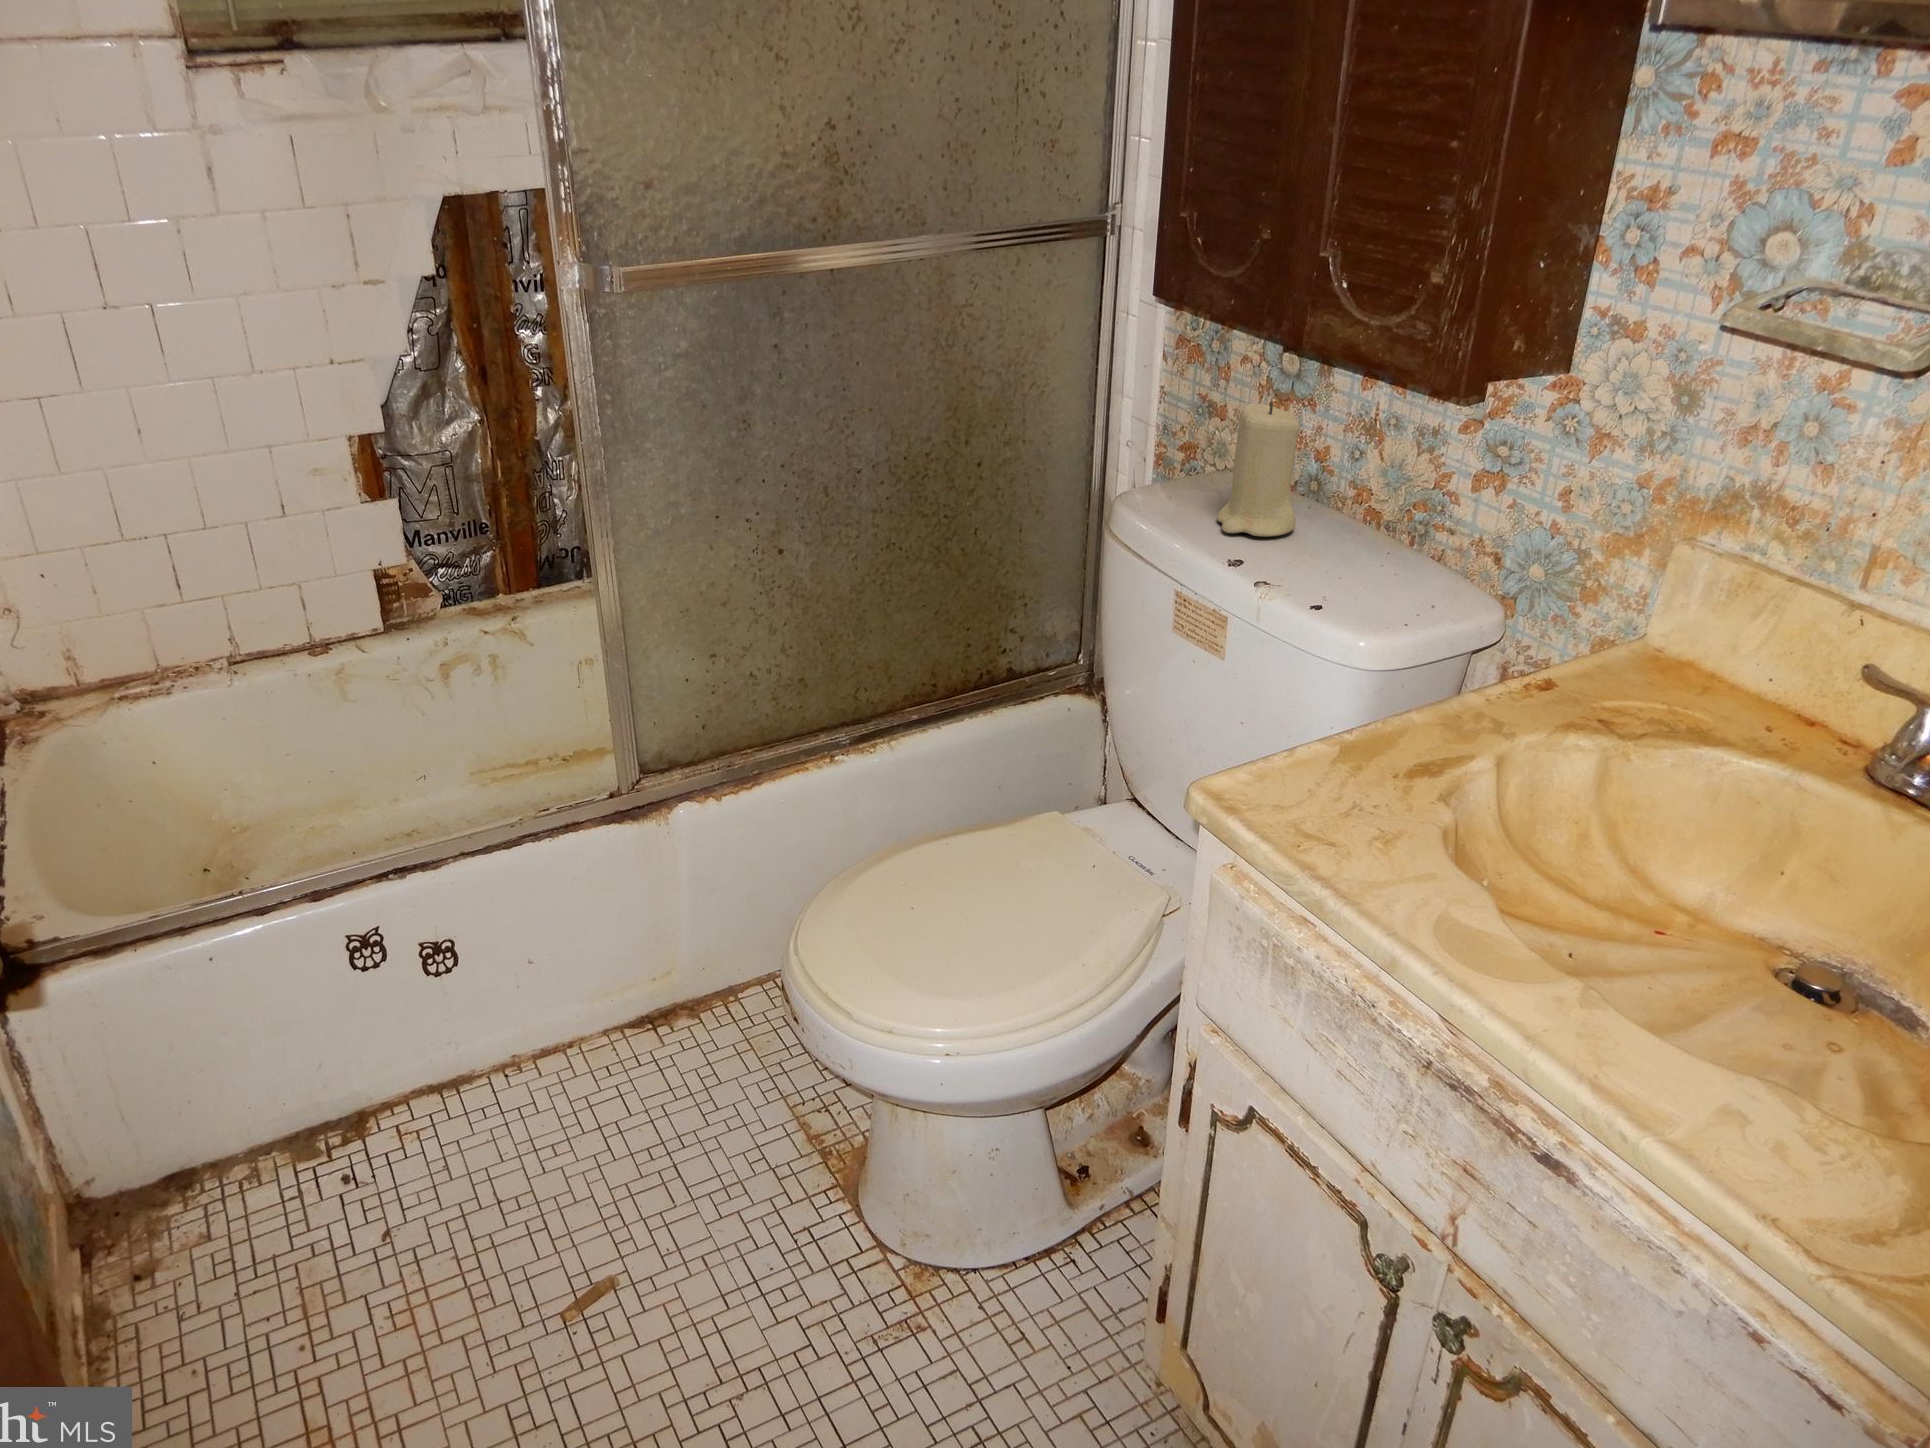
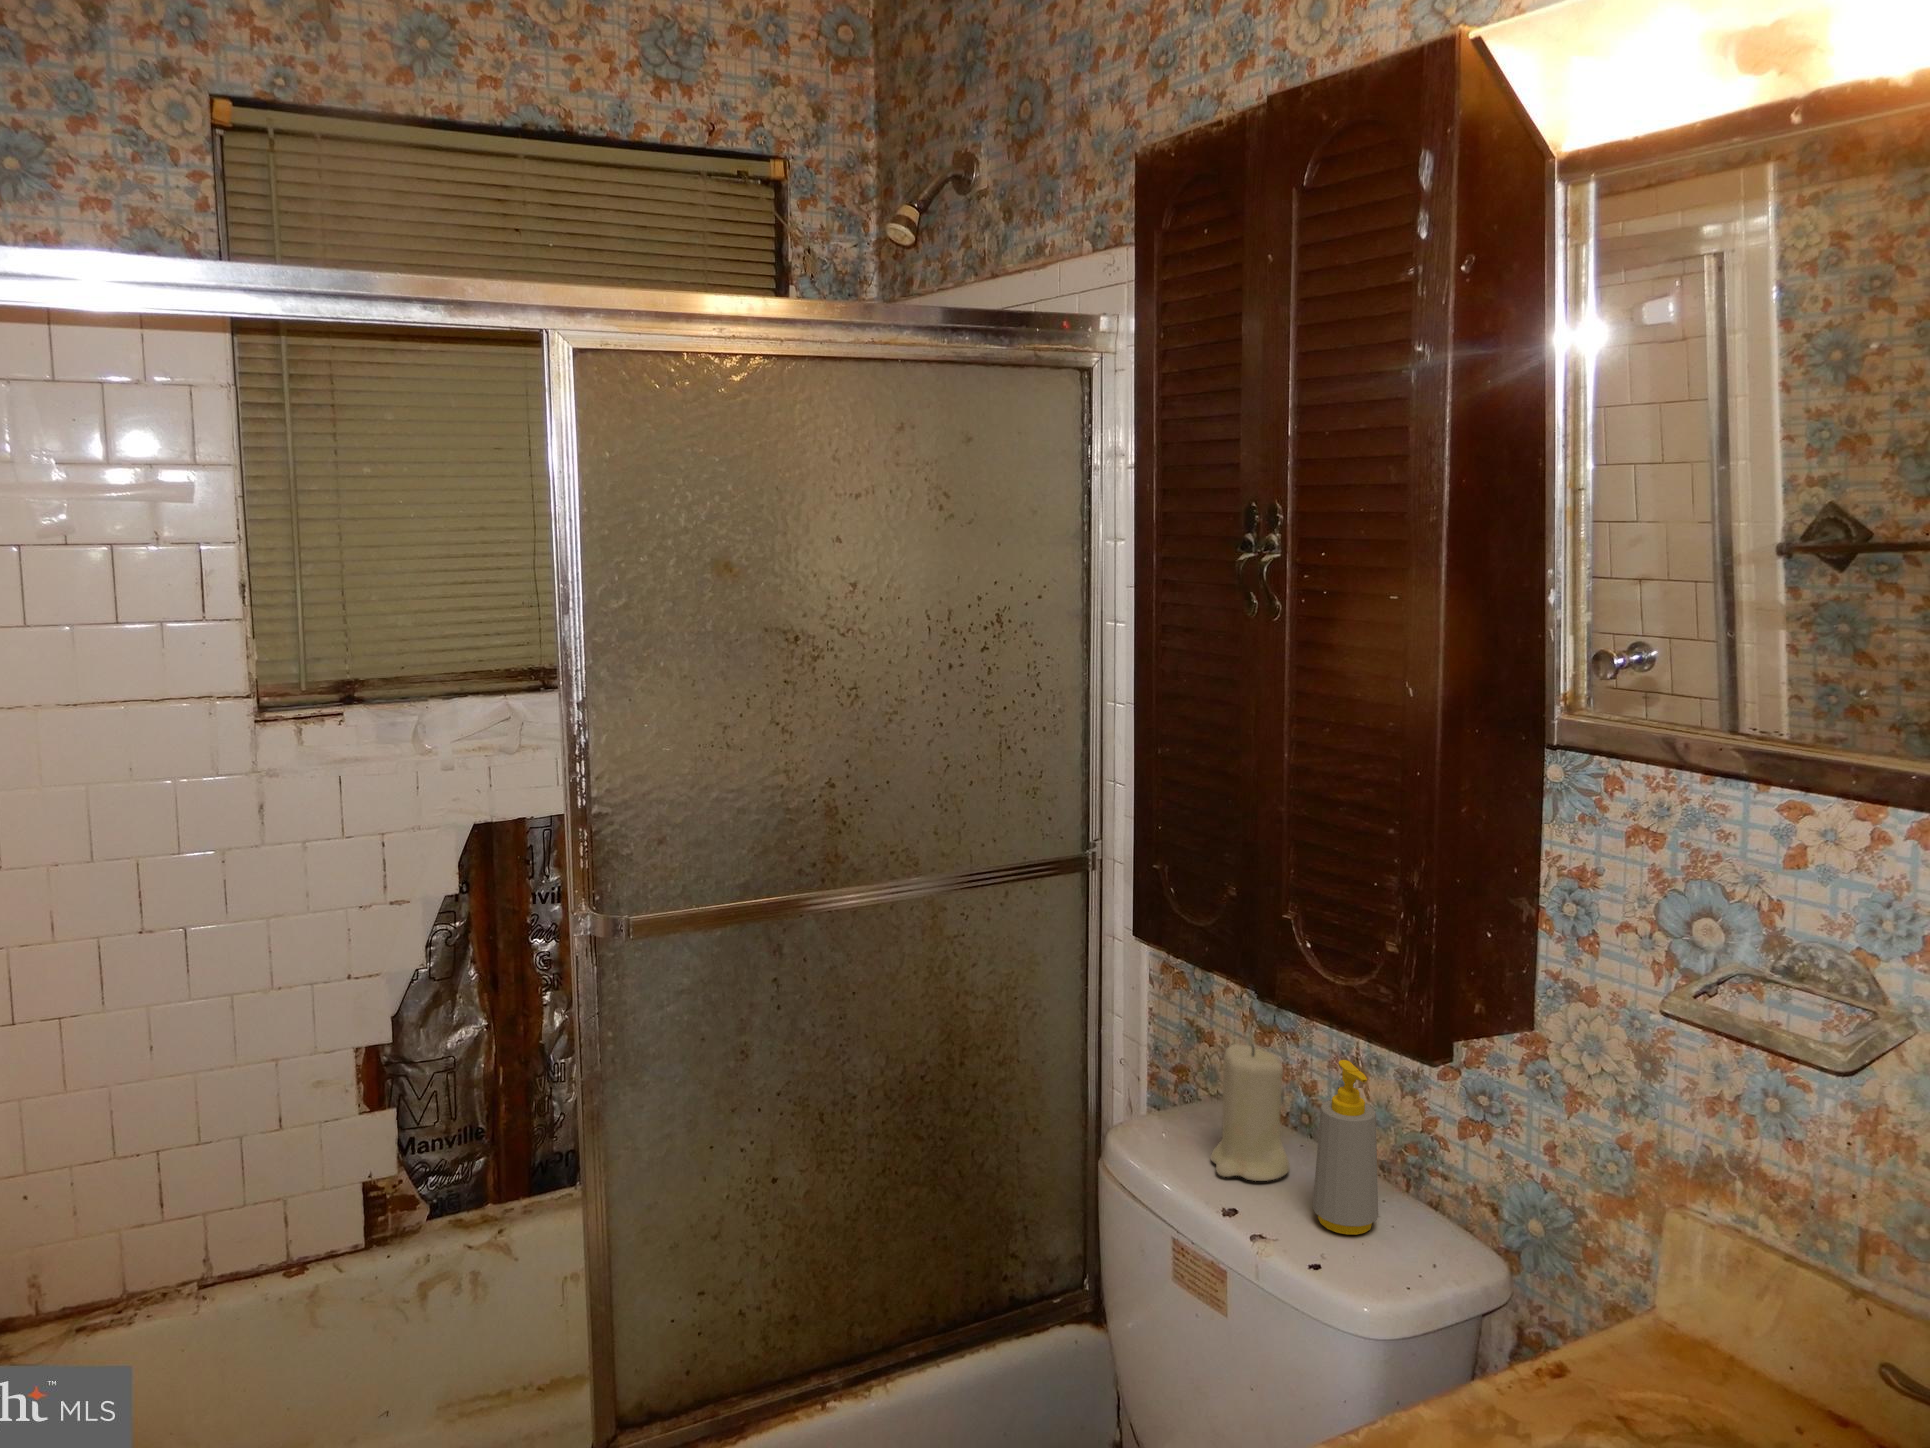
soap bottle: none [1317,409,1392,579] -> present [1313,1060,1378,1235]

